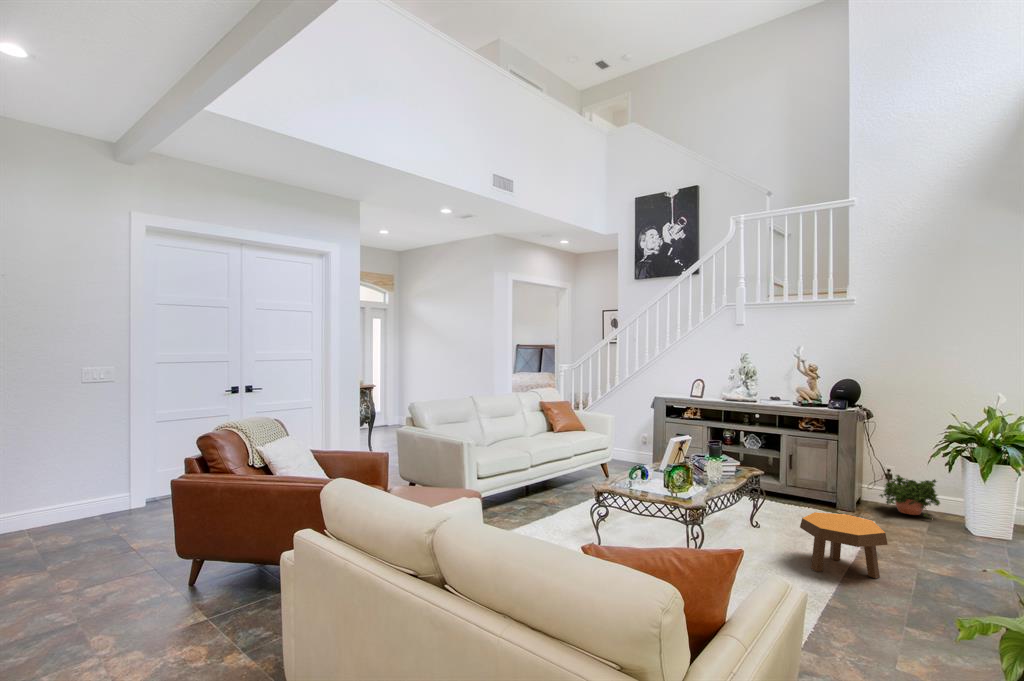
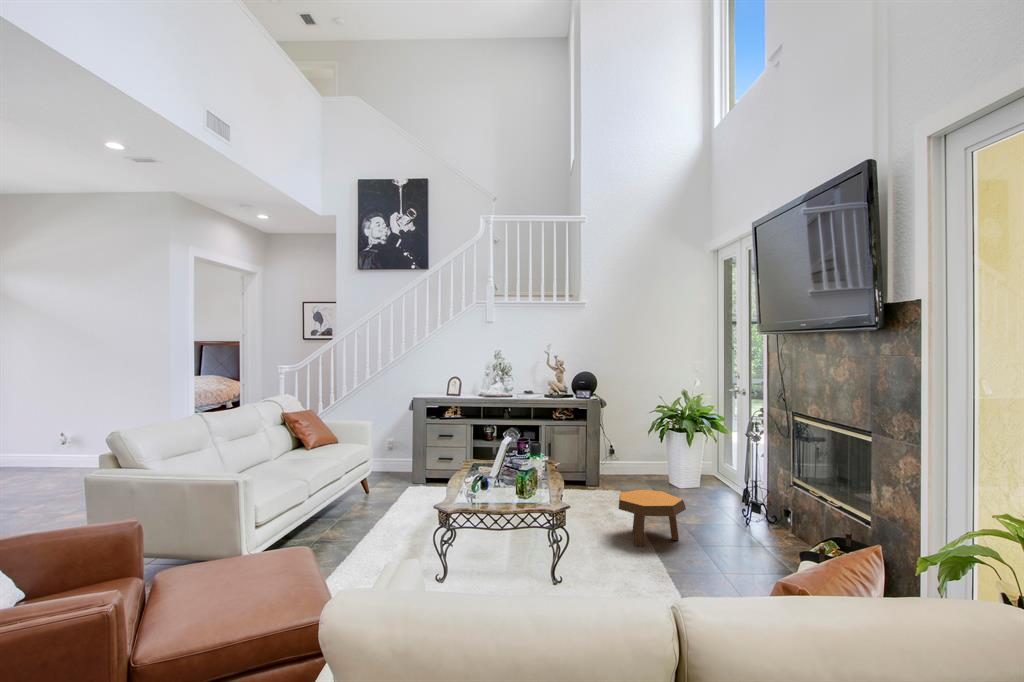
potted plant: present [880,475,940,516] -> none [610,449,653,484]

